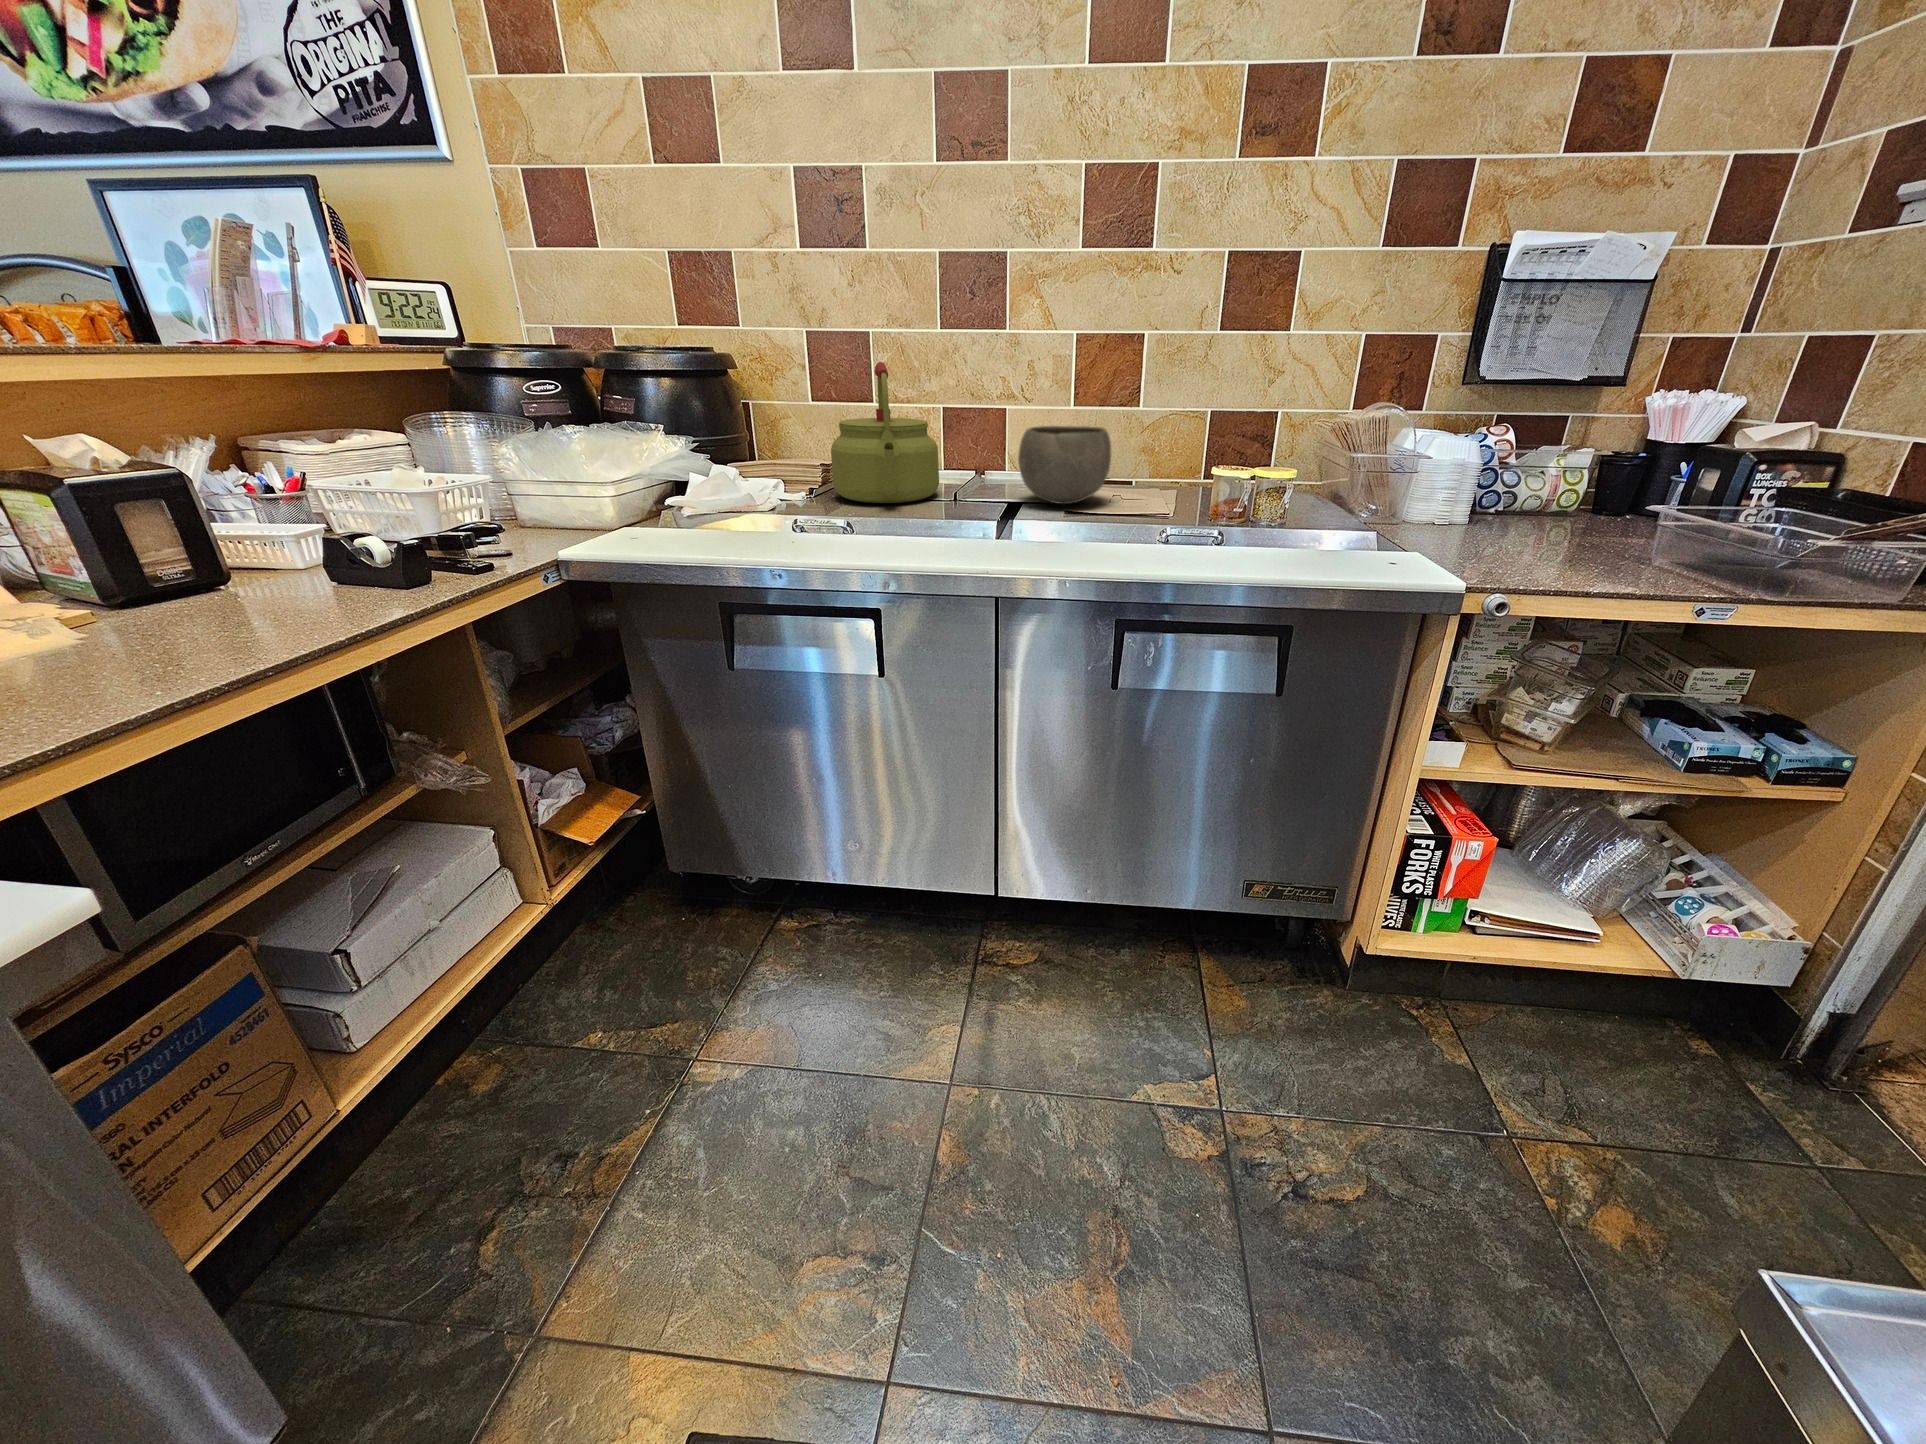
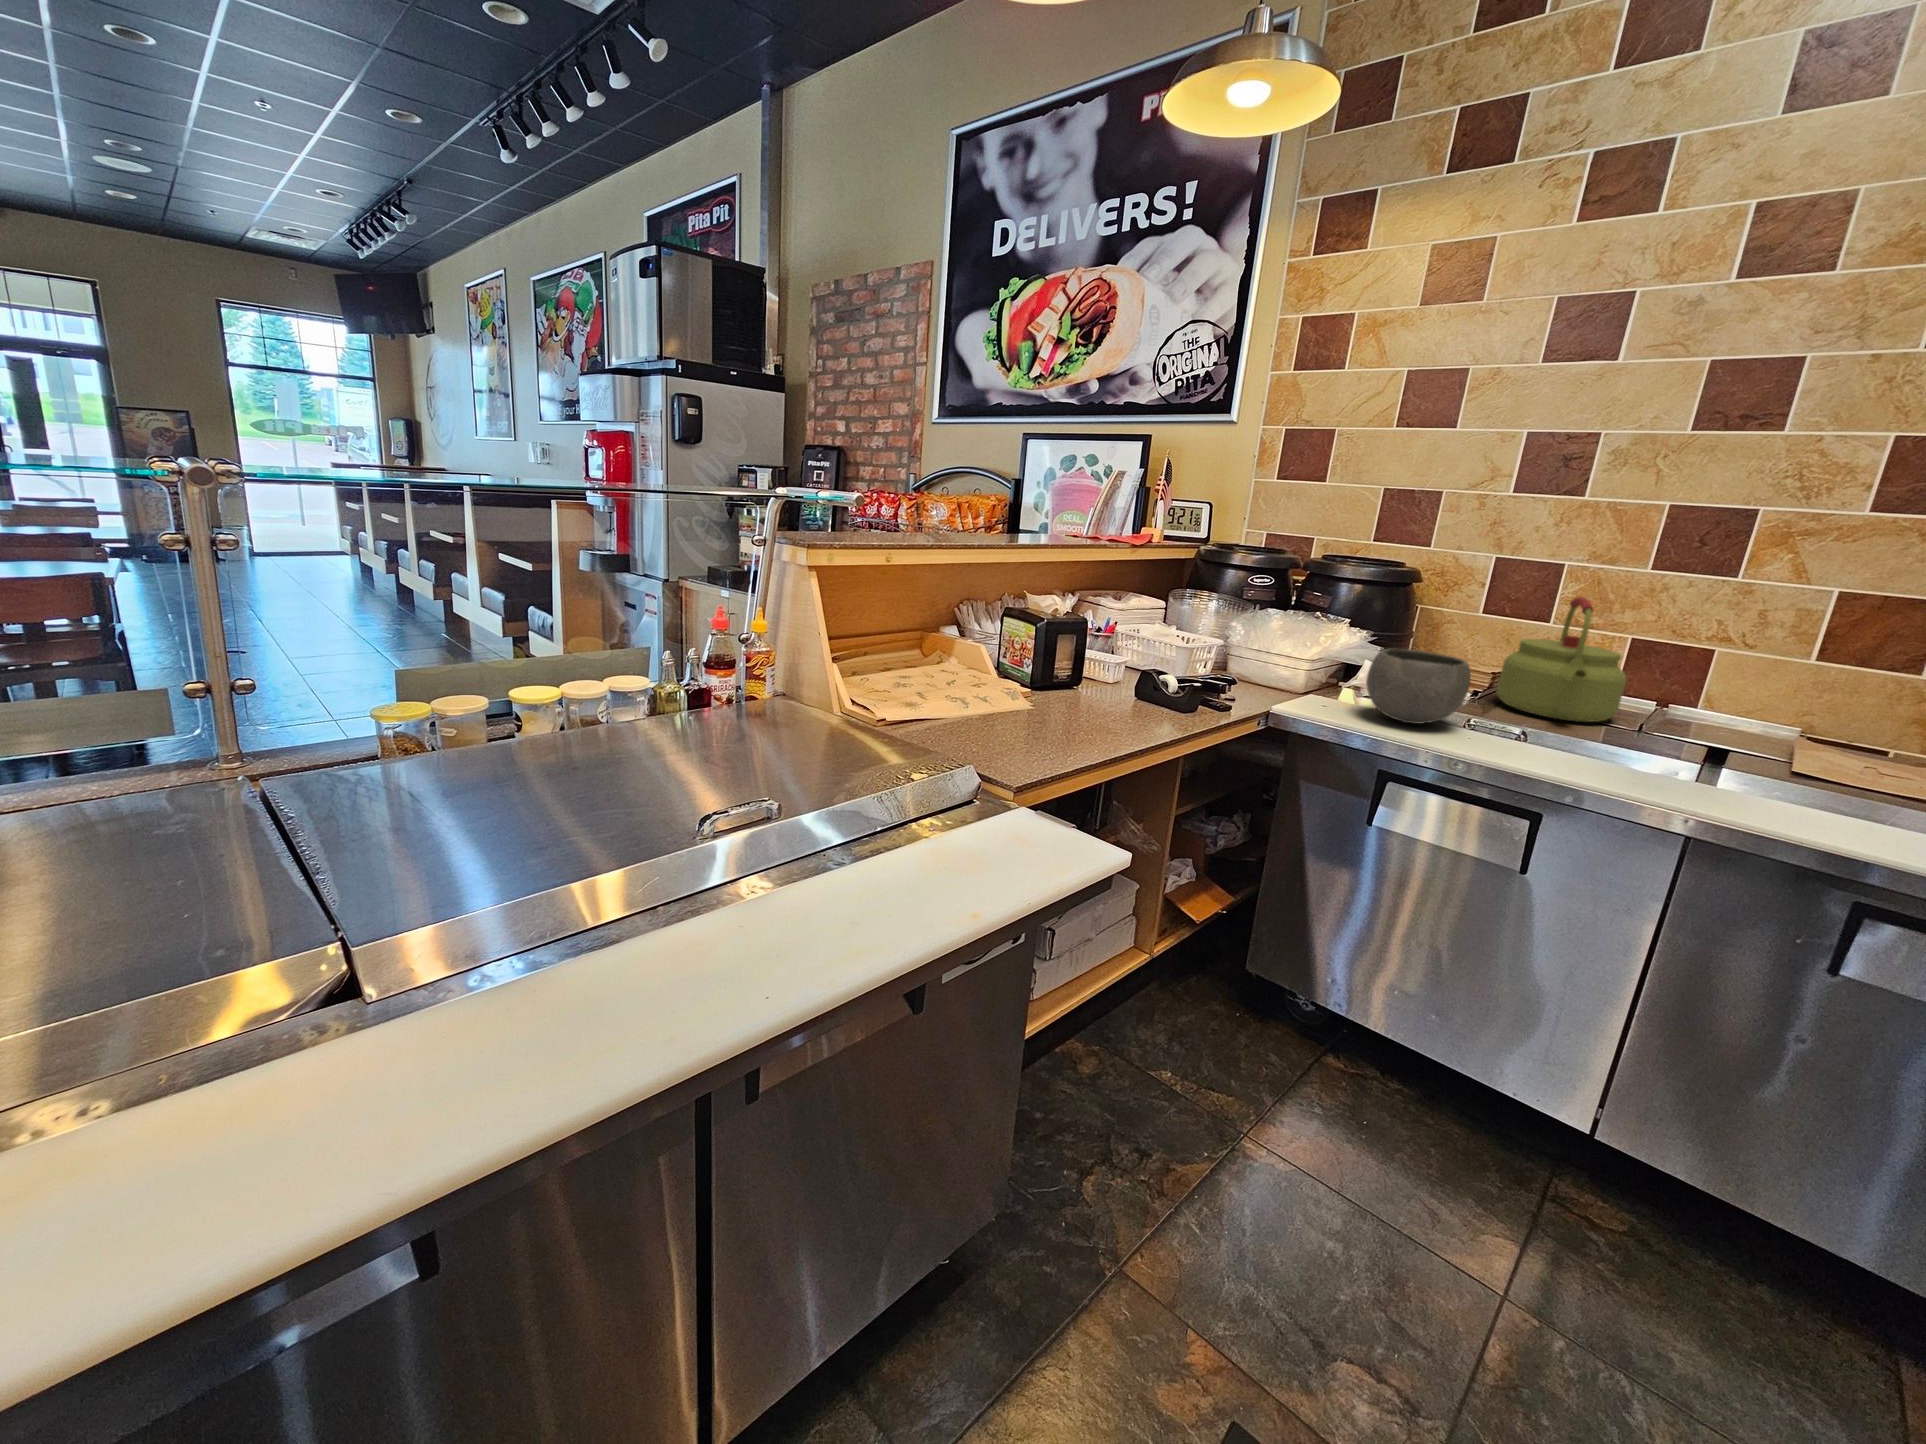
ceramic bowl: present [1018,426,1111,504] -> present [1366,648,1471,724]

